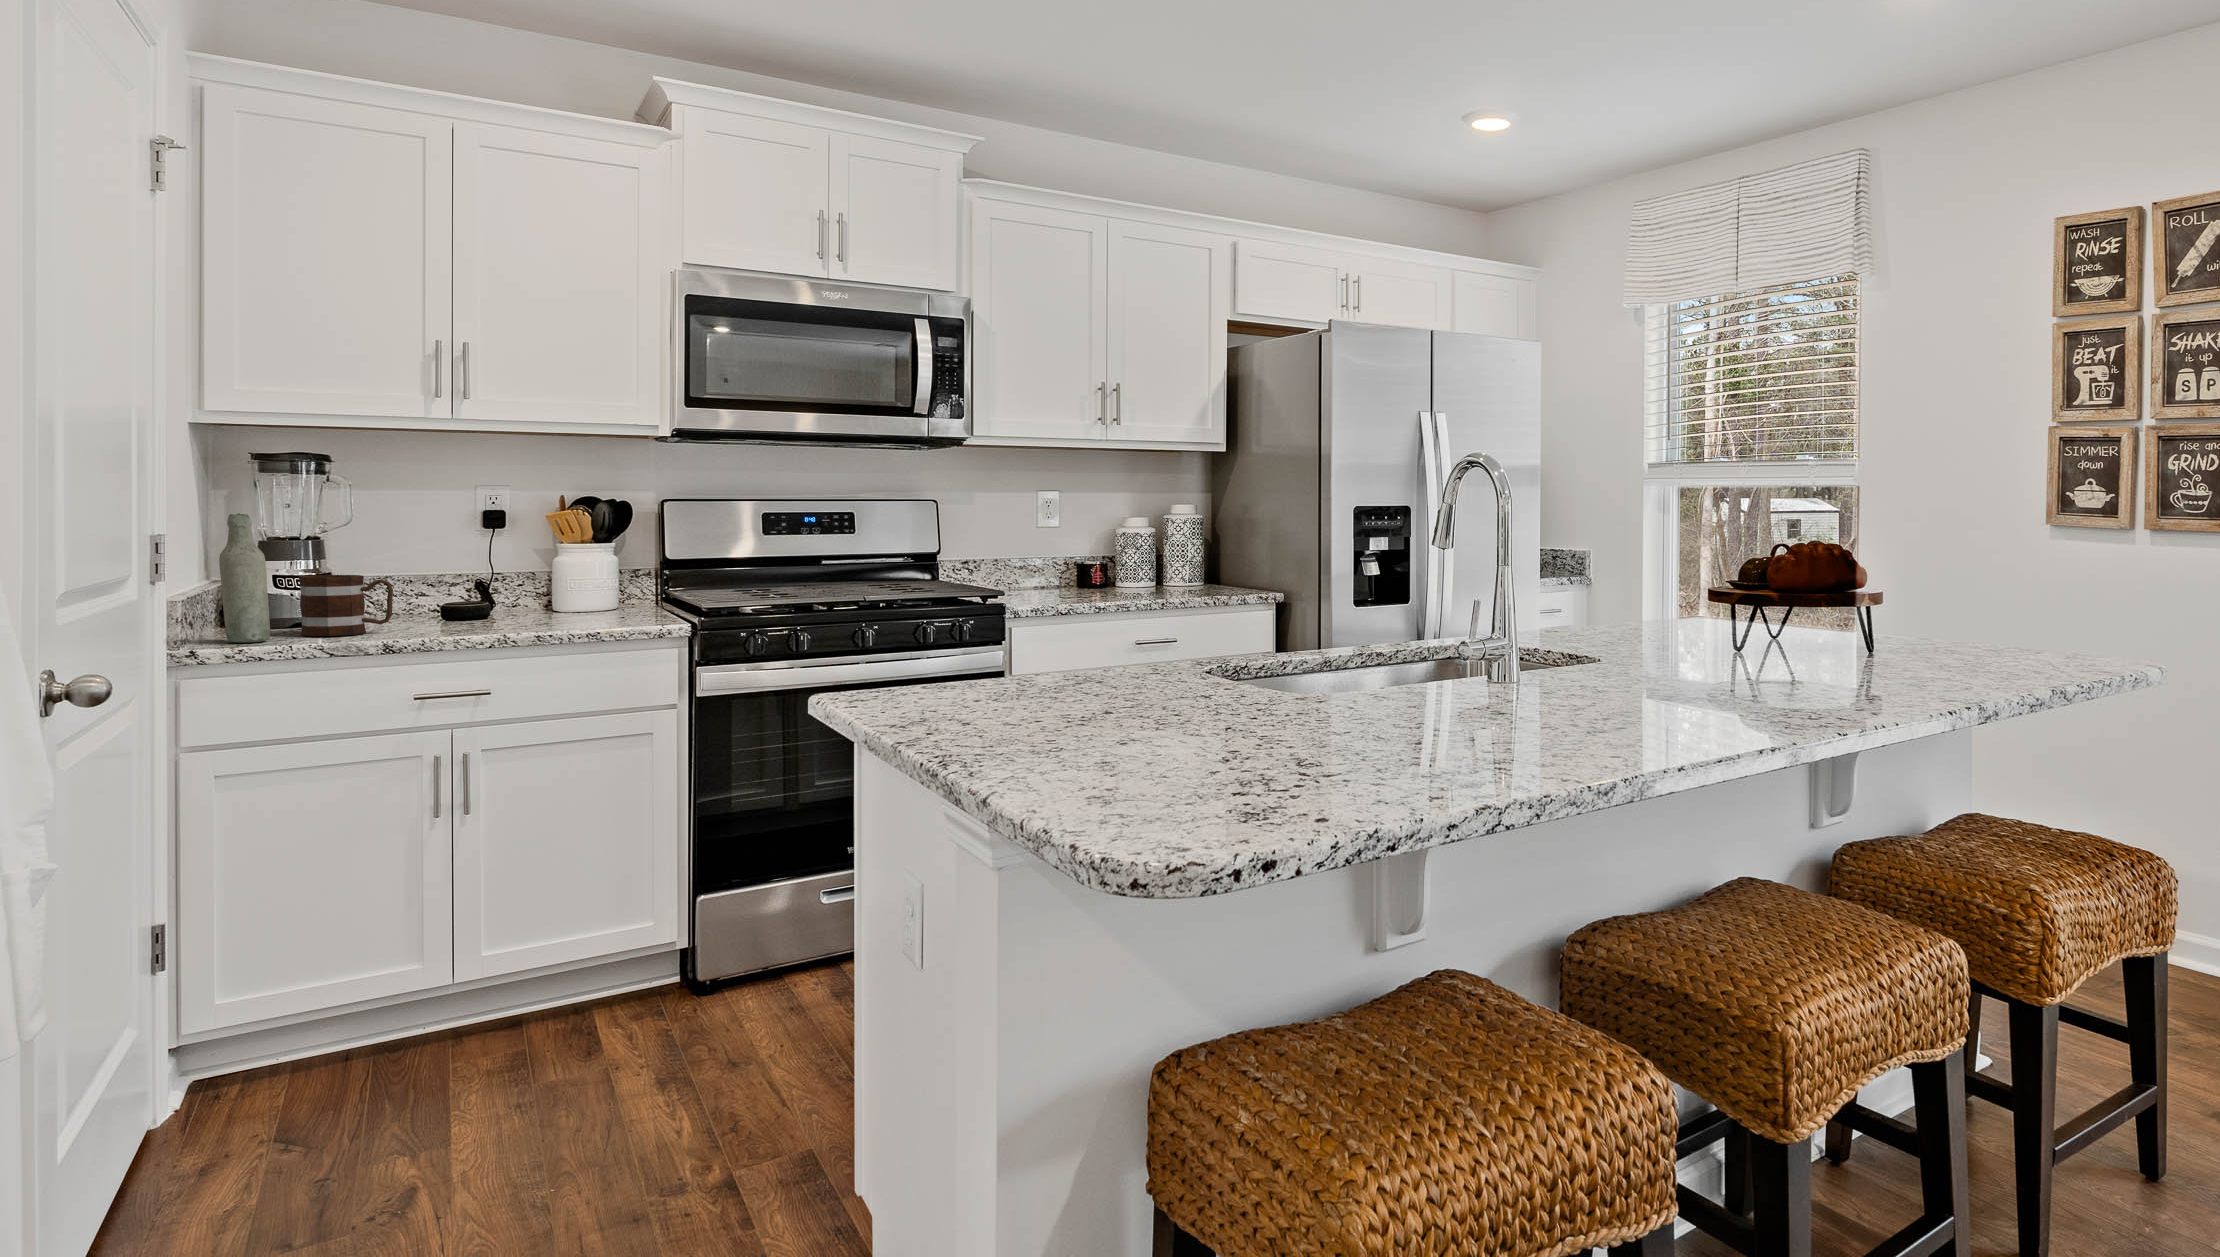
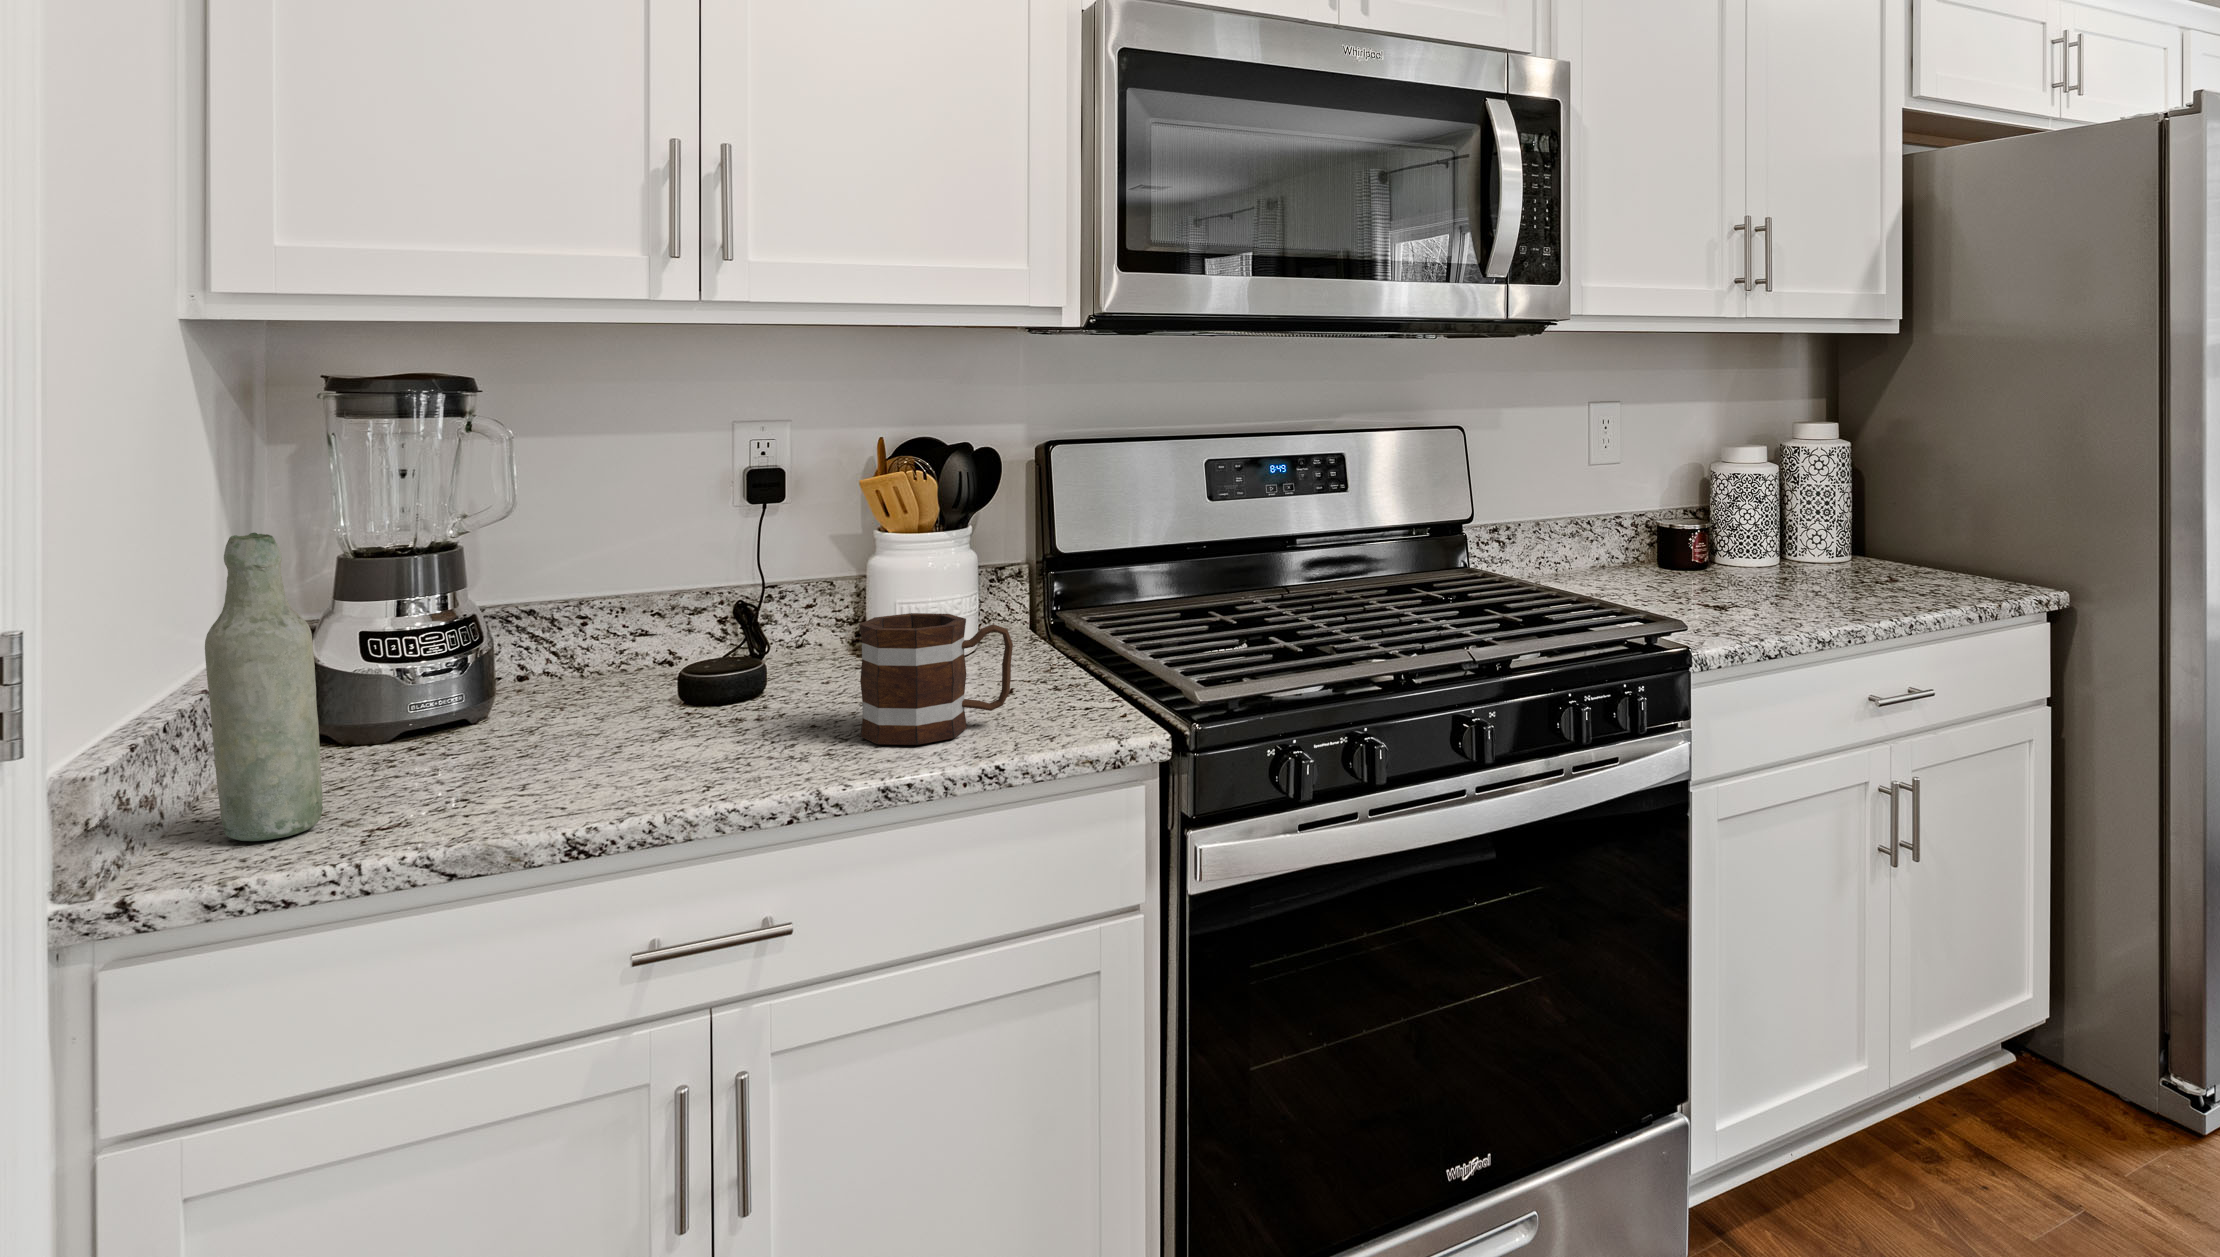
mug: present [298,575,393,636] -> present [859,613,1013,745]

